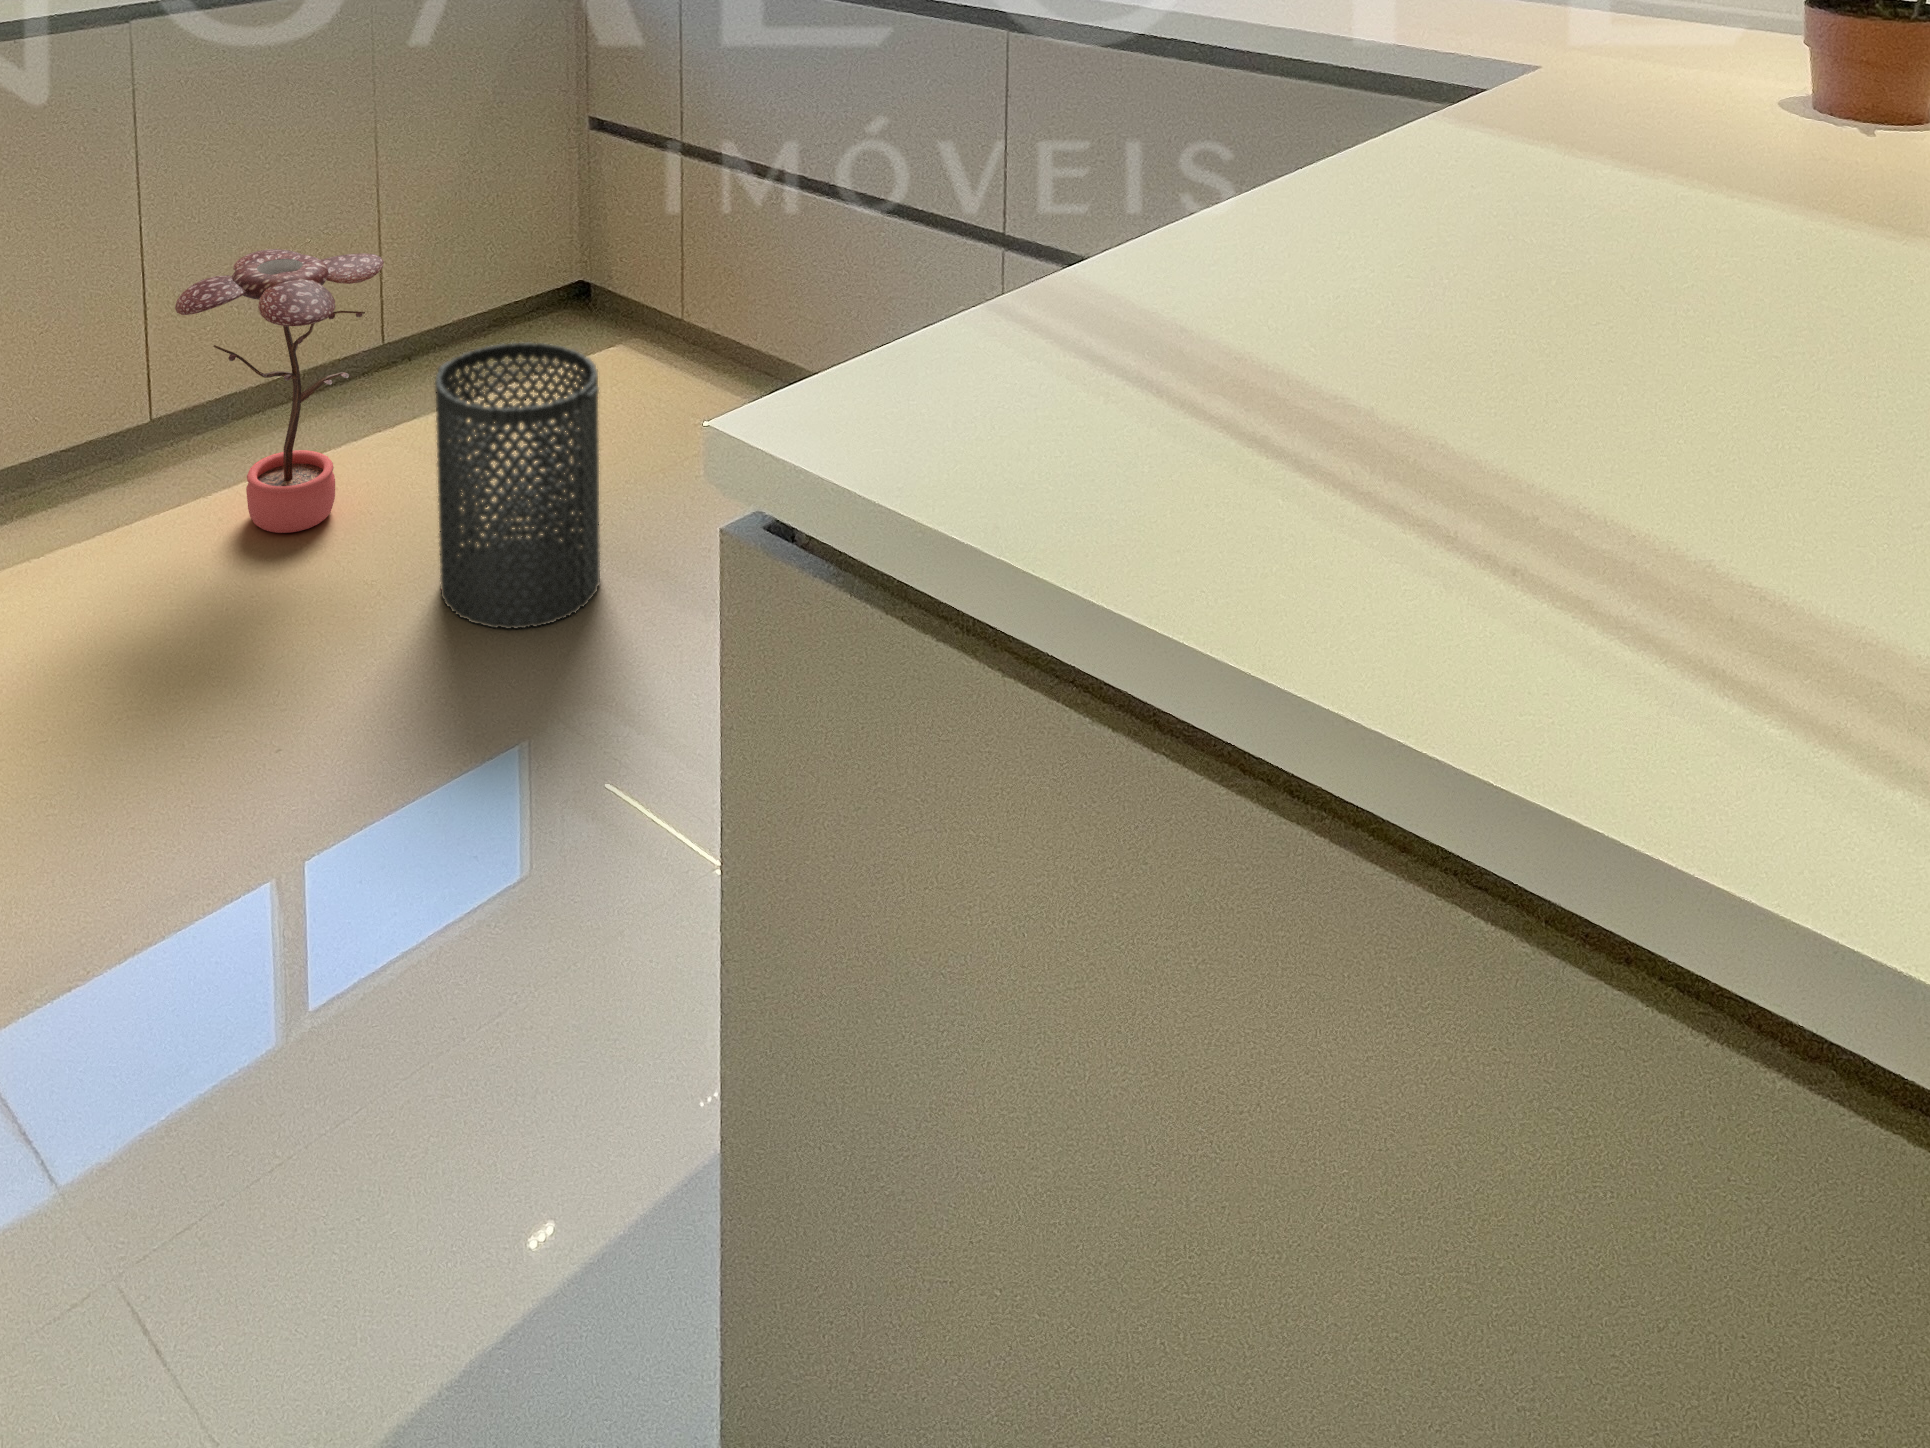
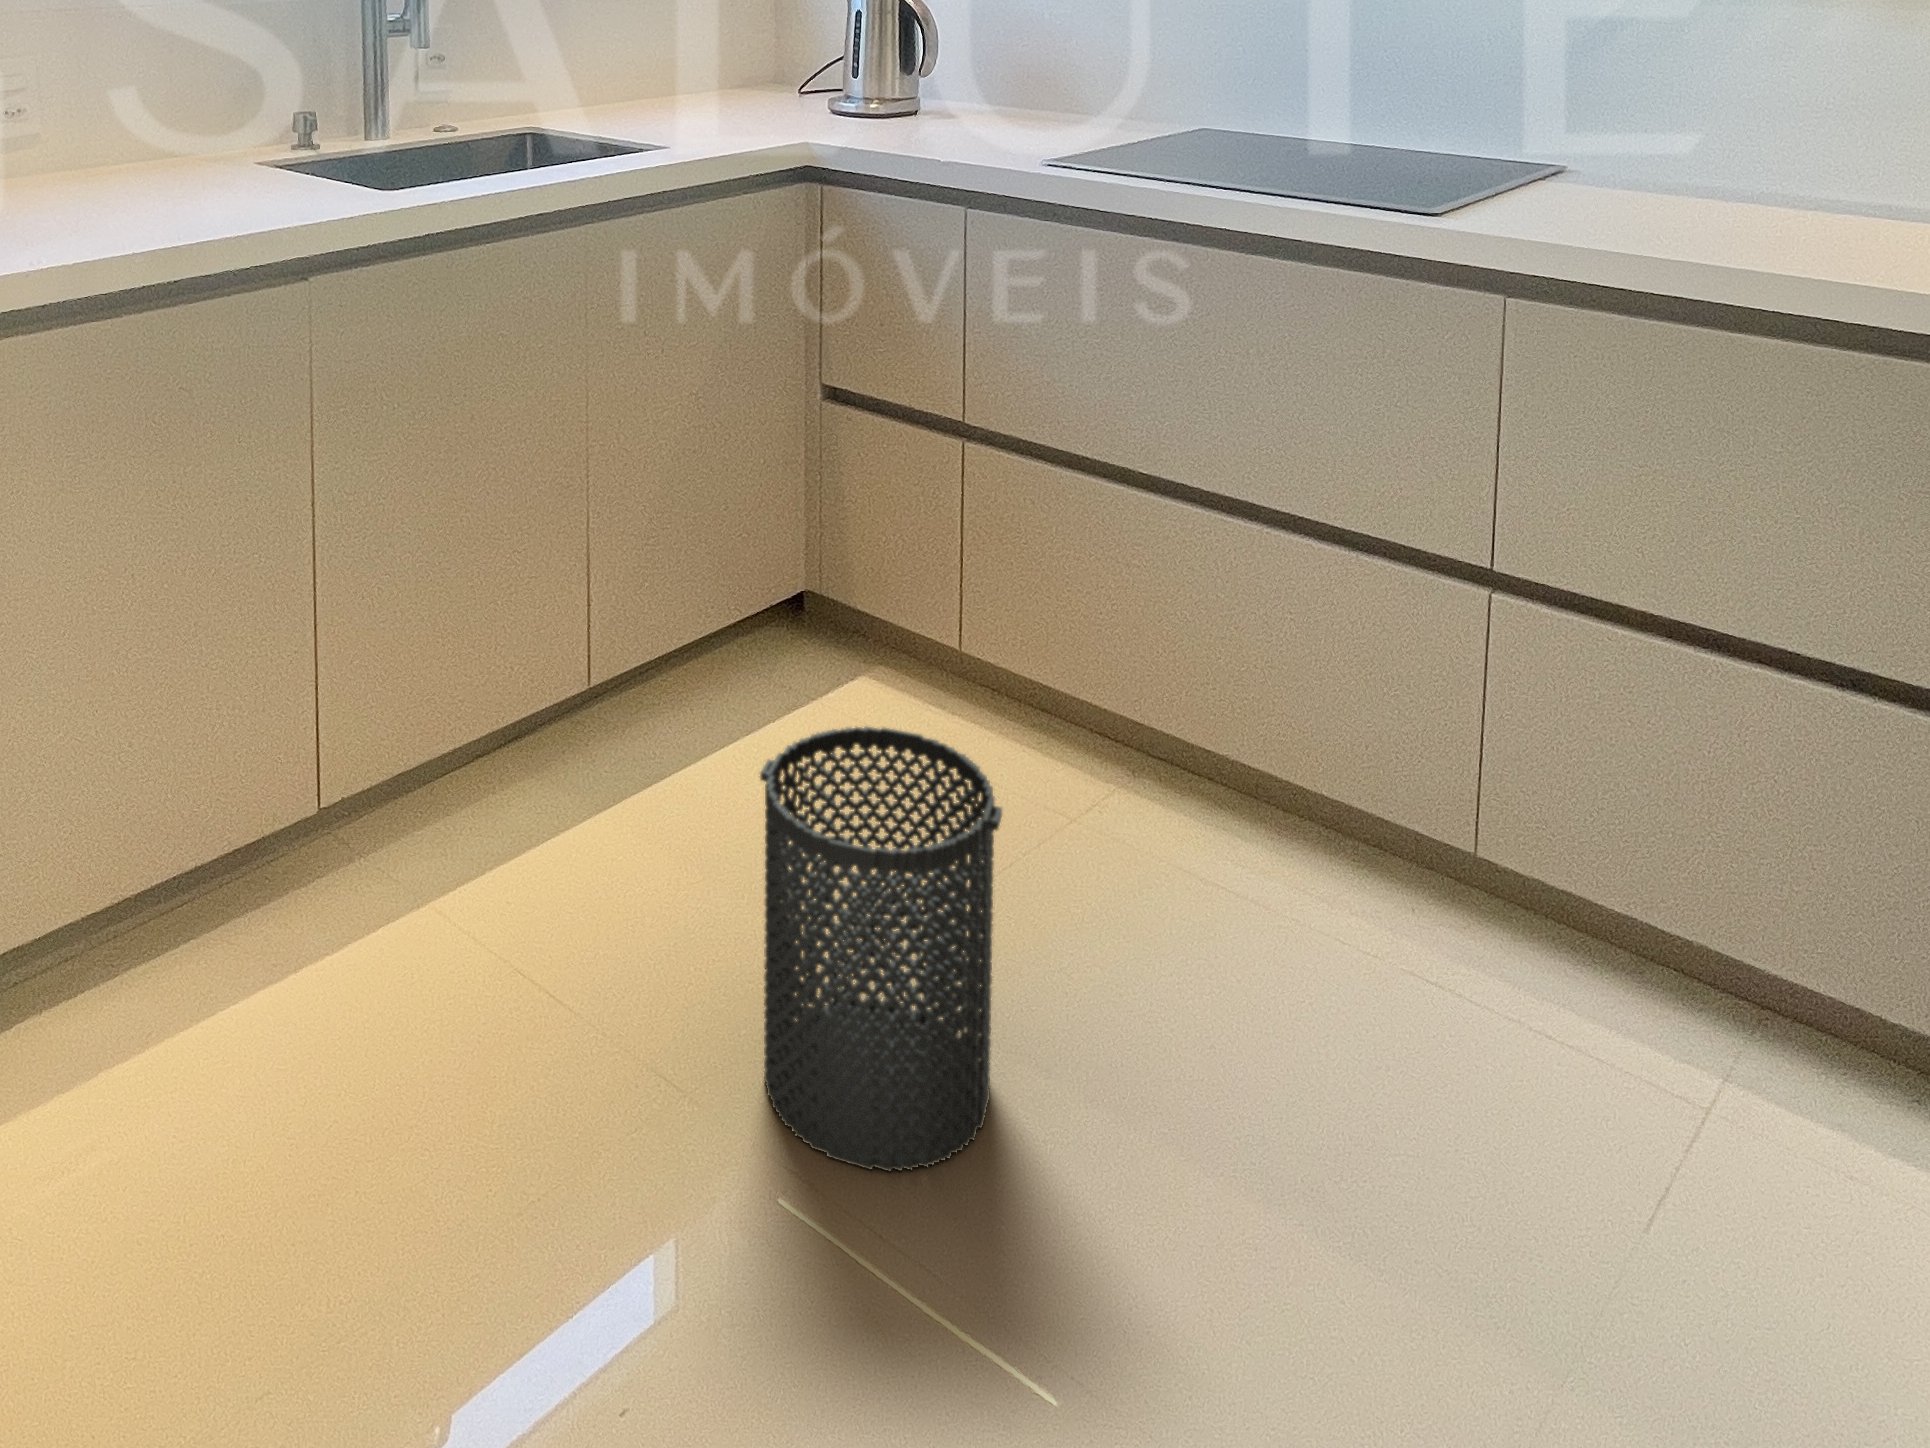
potted plant: present [175,249,384,533] -> none [382,581,645,989]

